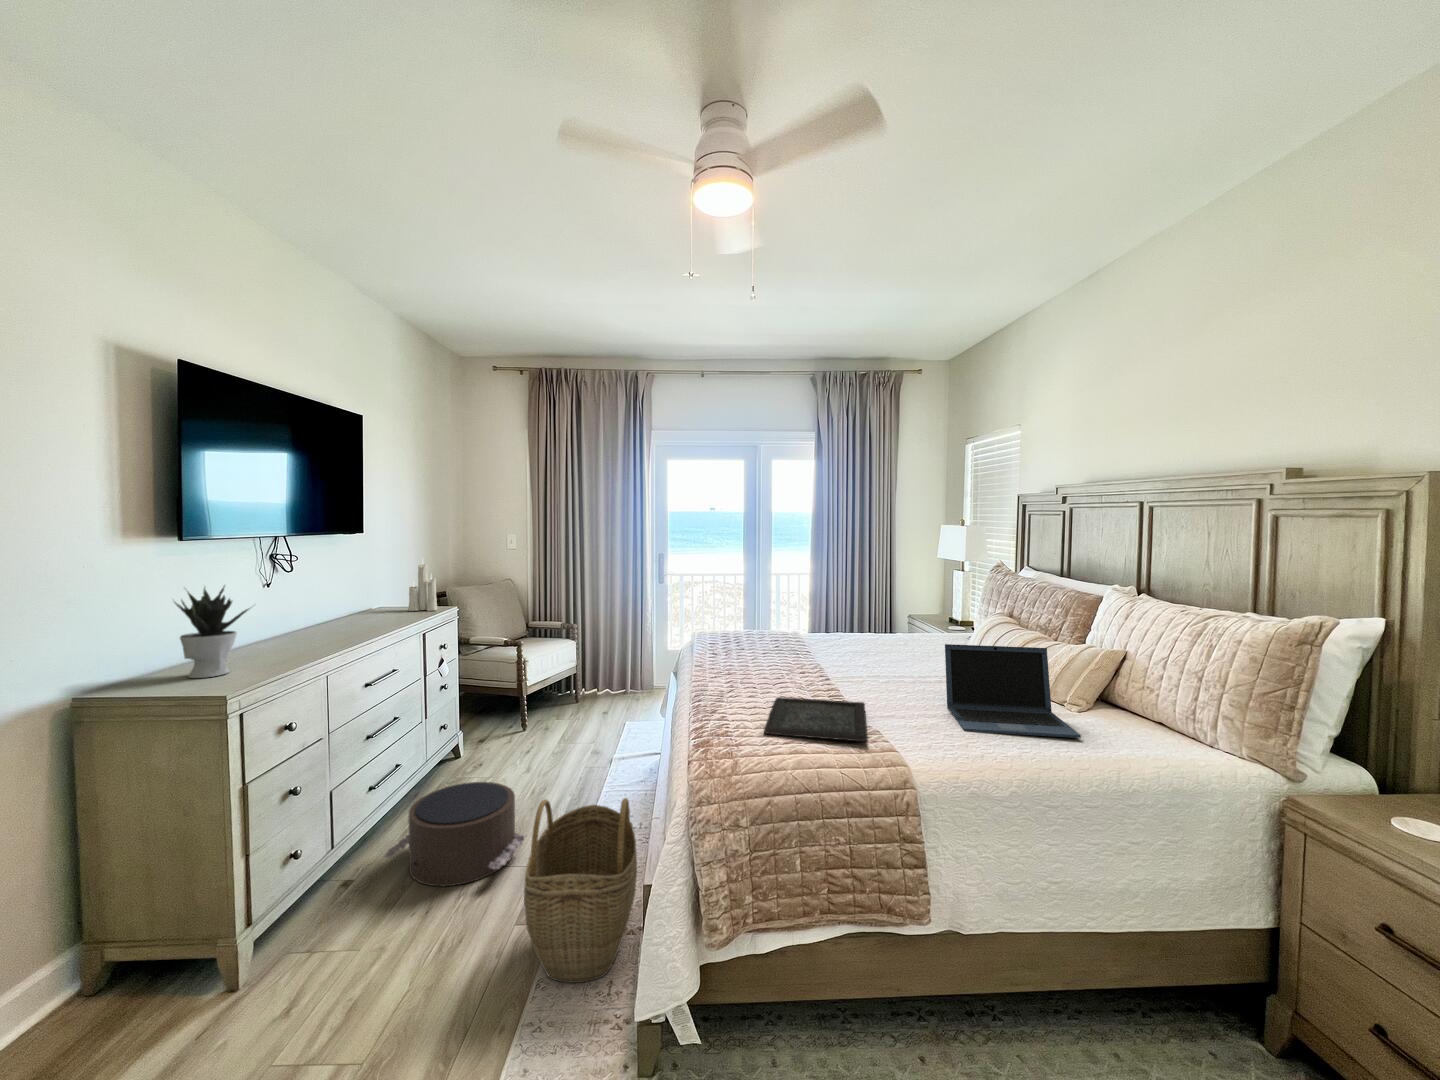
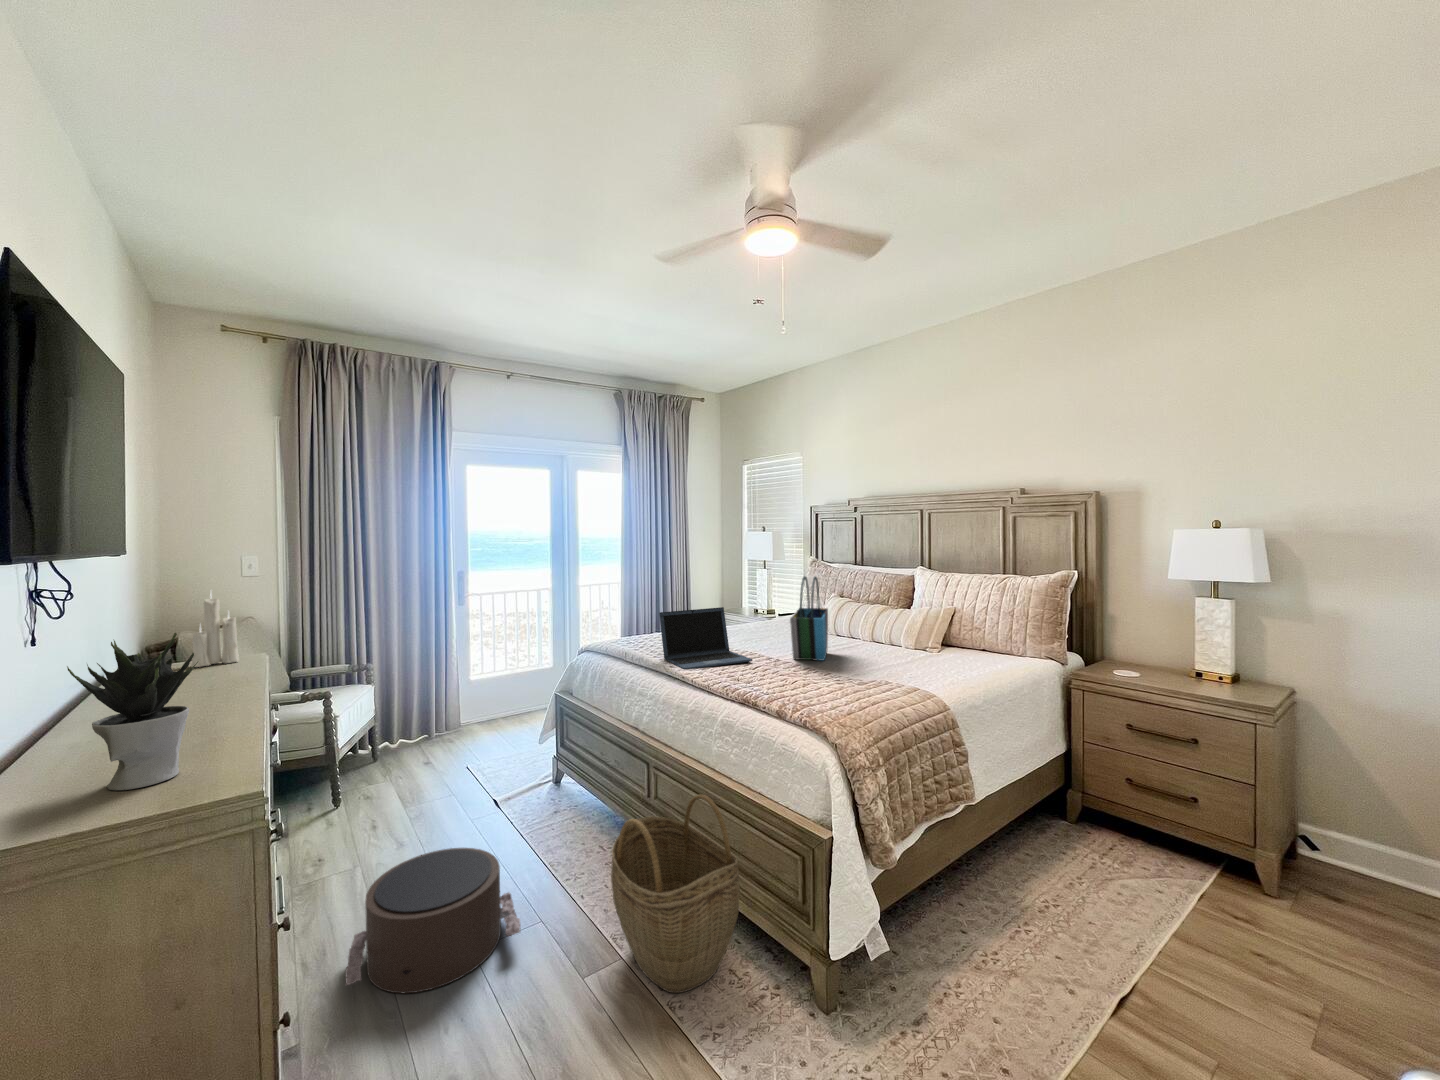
tote bag: none [835,584,921,691] -> present [790,576,828,661]
laptop: present [945,644,1081,738] -> present [659,607,752,670]
tray: present [764,697,867,741] -> none [782,668,895,700]

